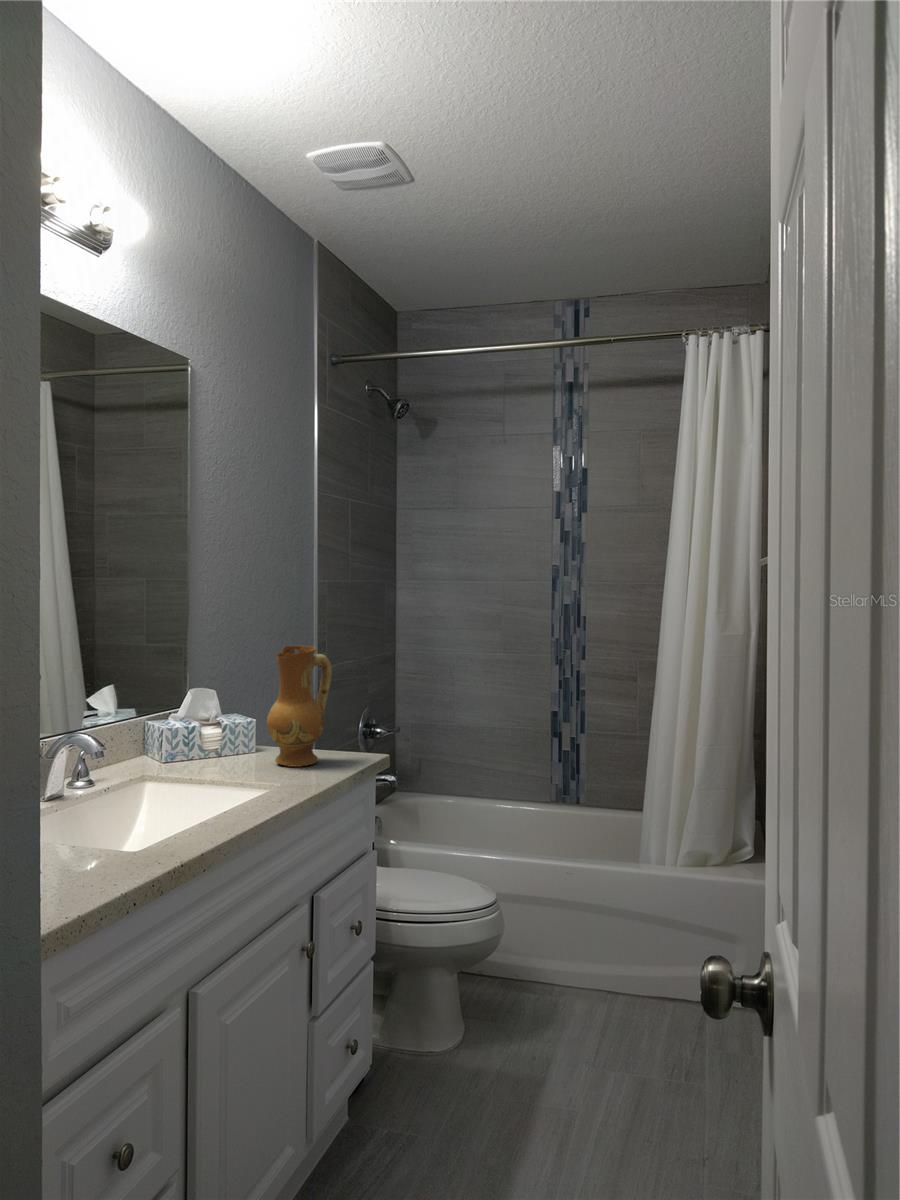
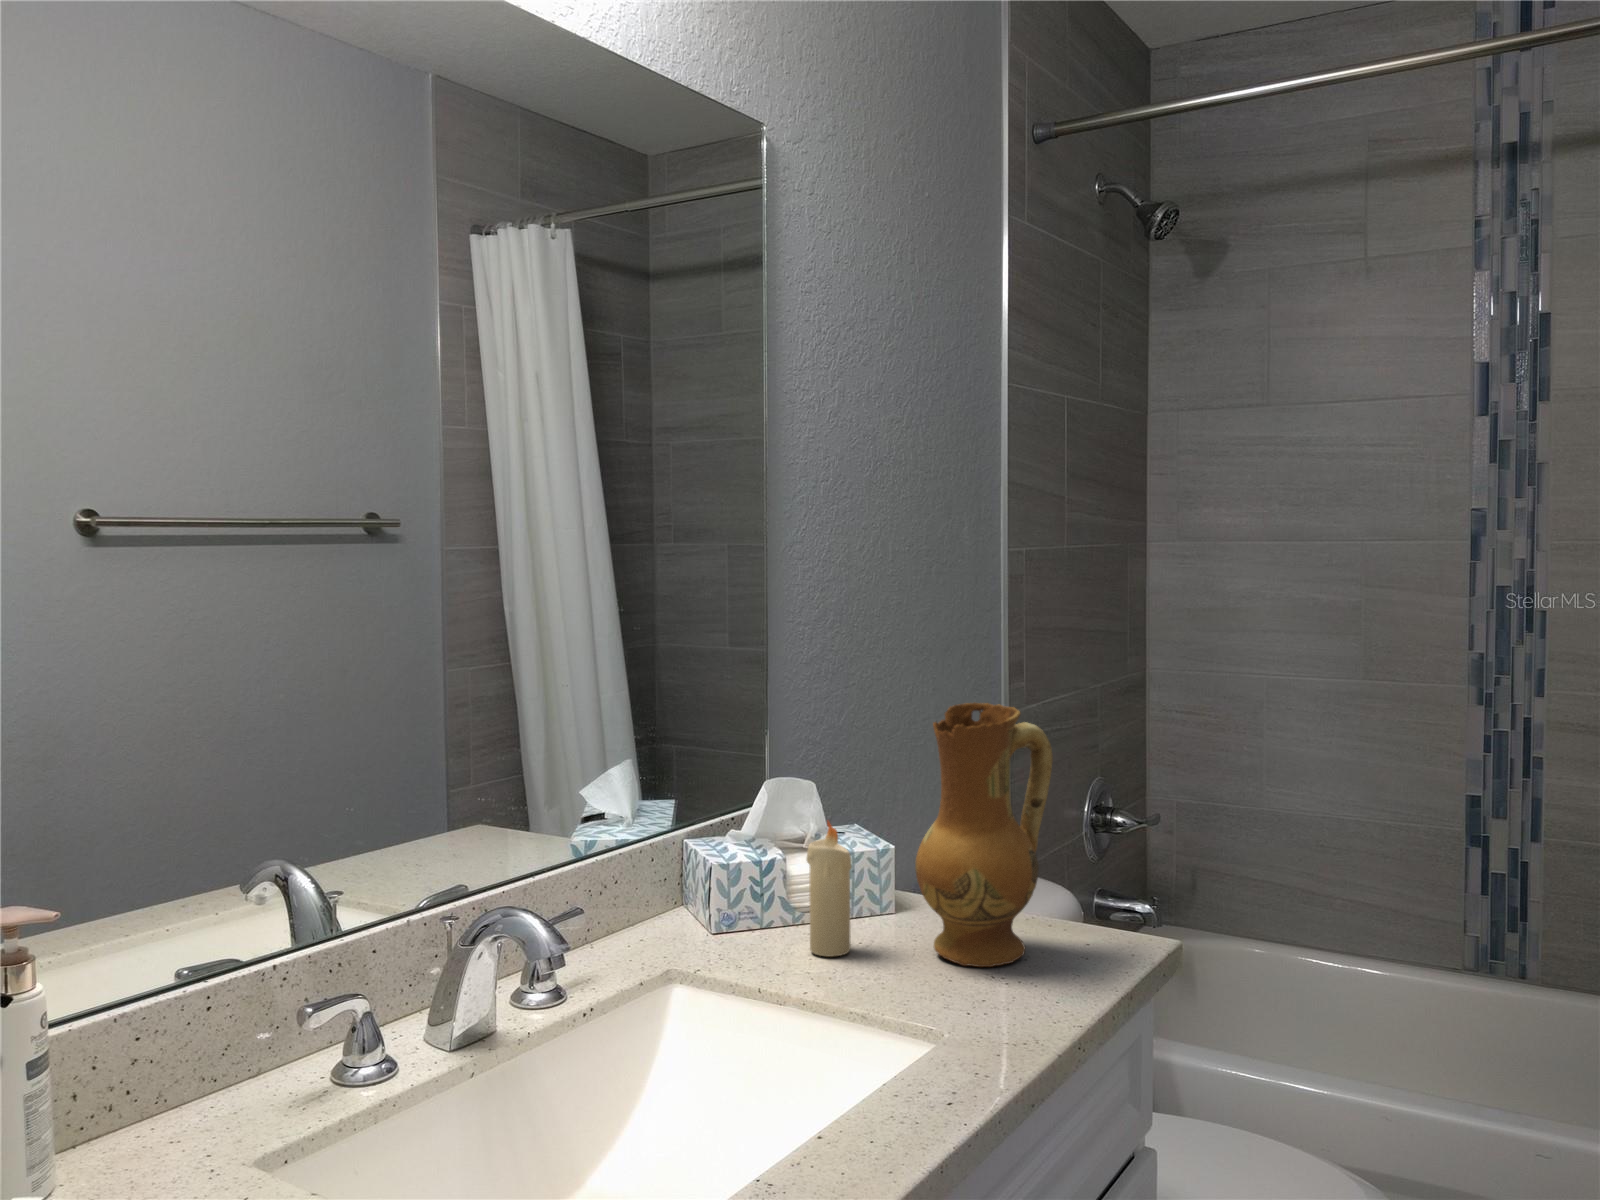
candle: none [213,702,236,767] -> present [807,821,852,957]

